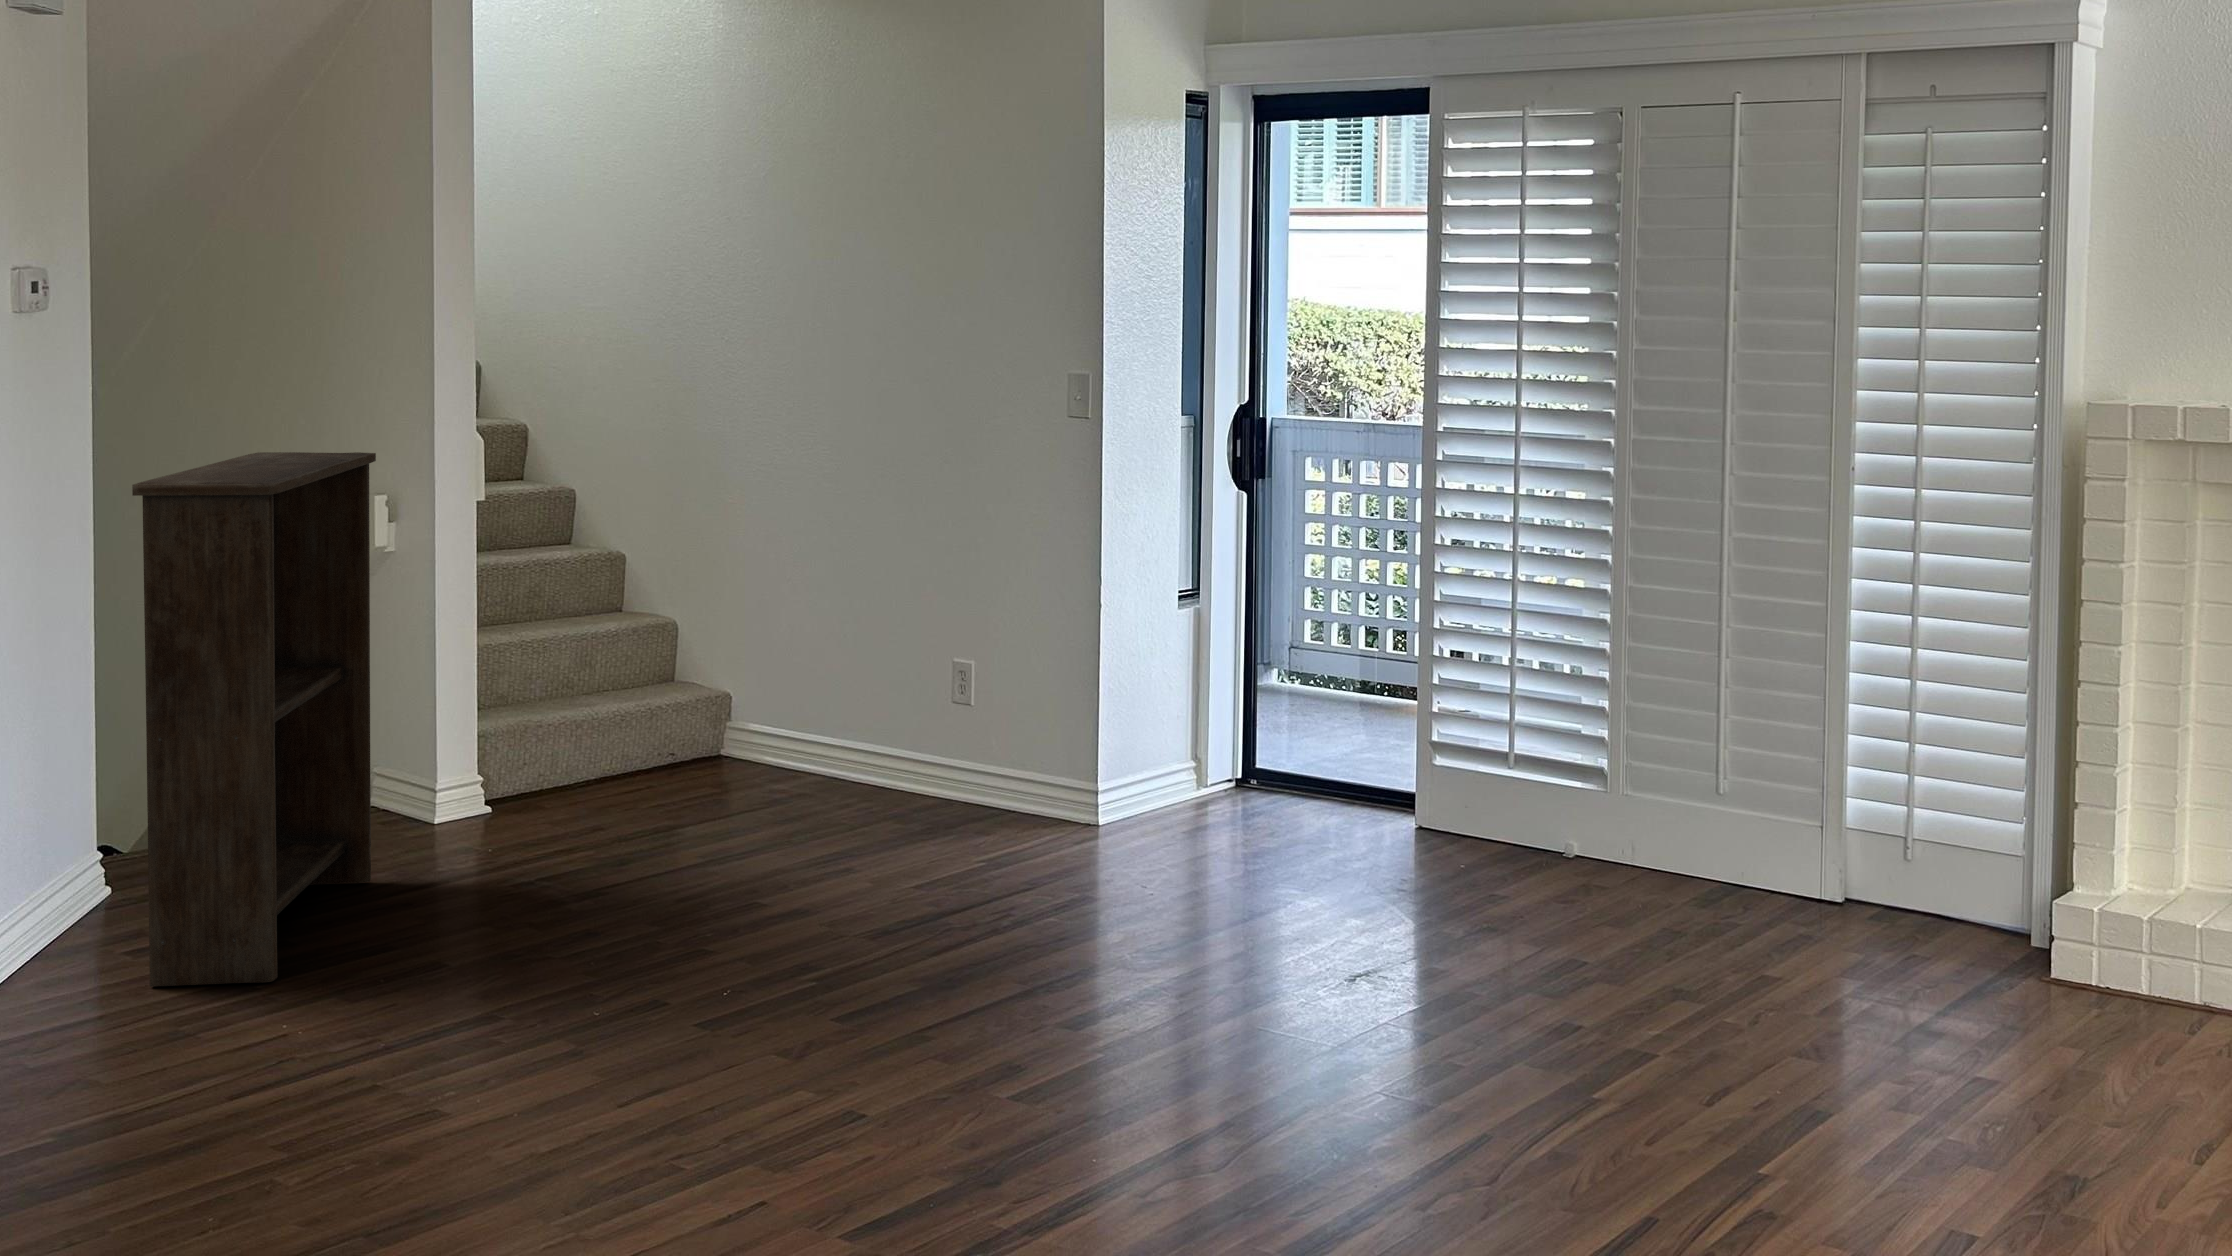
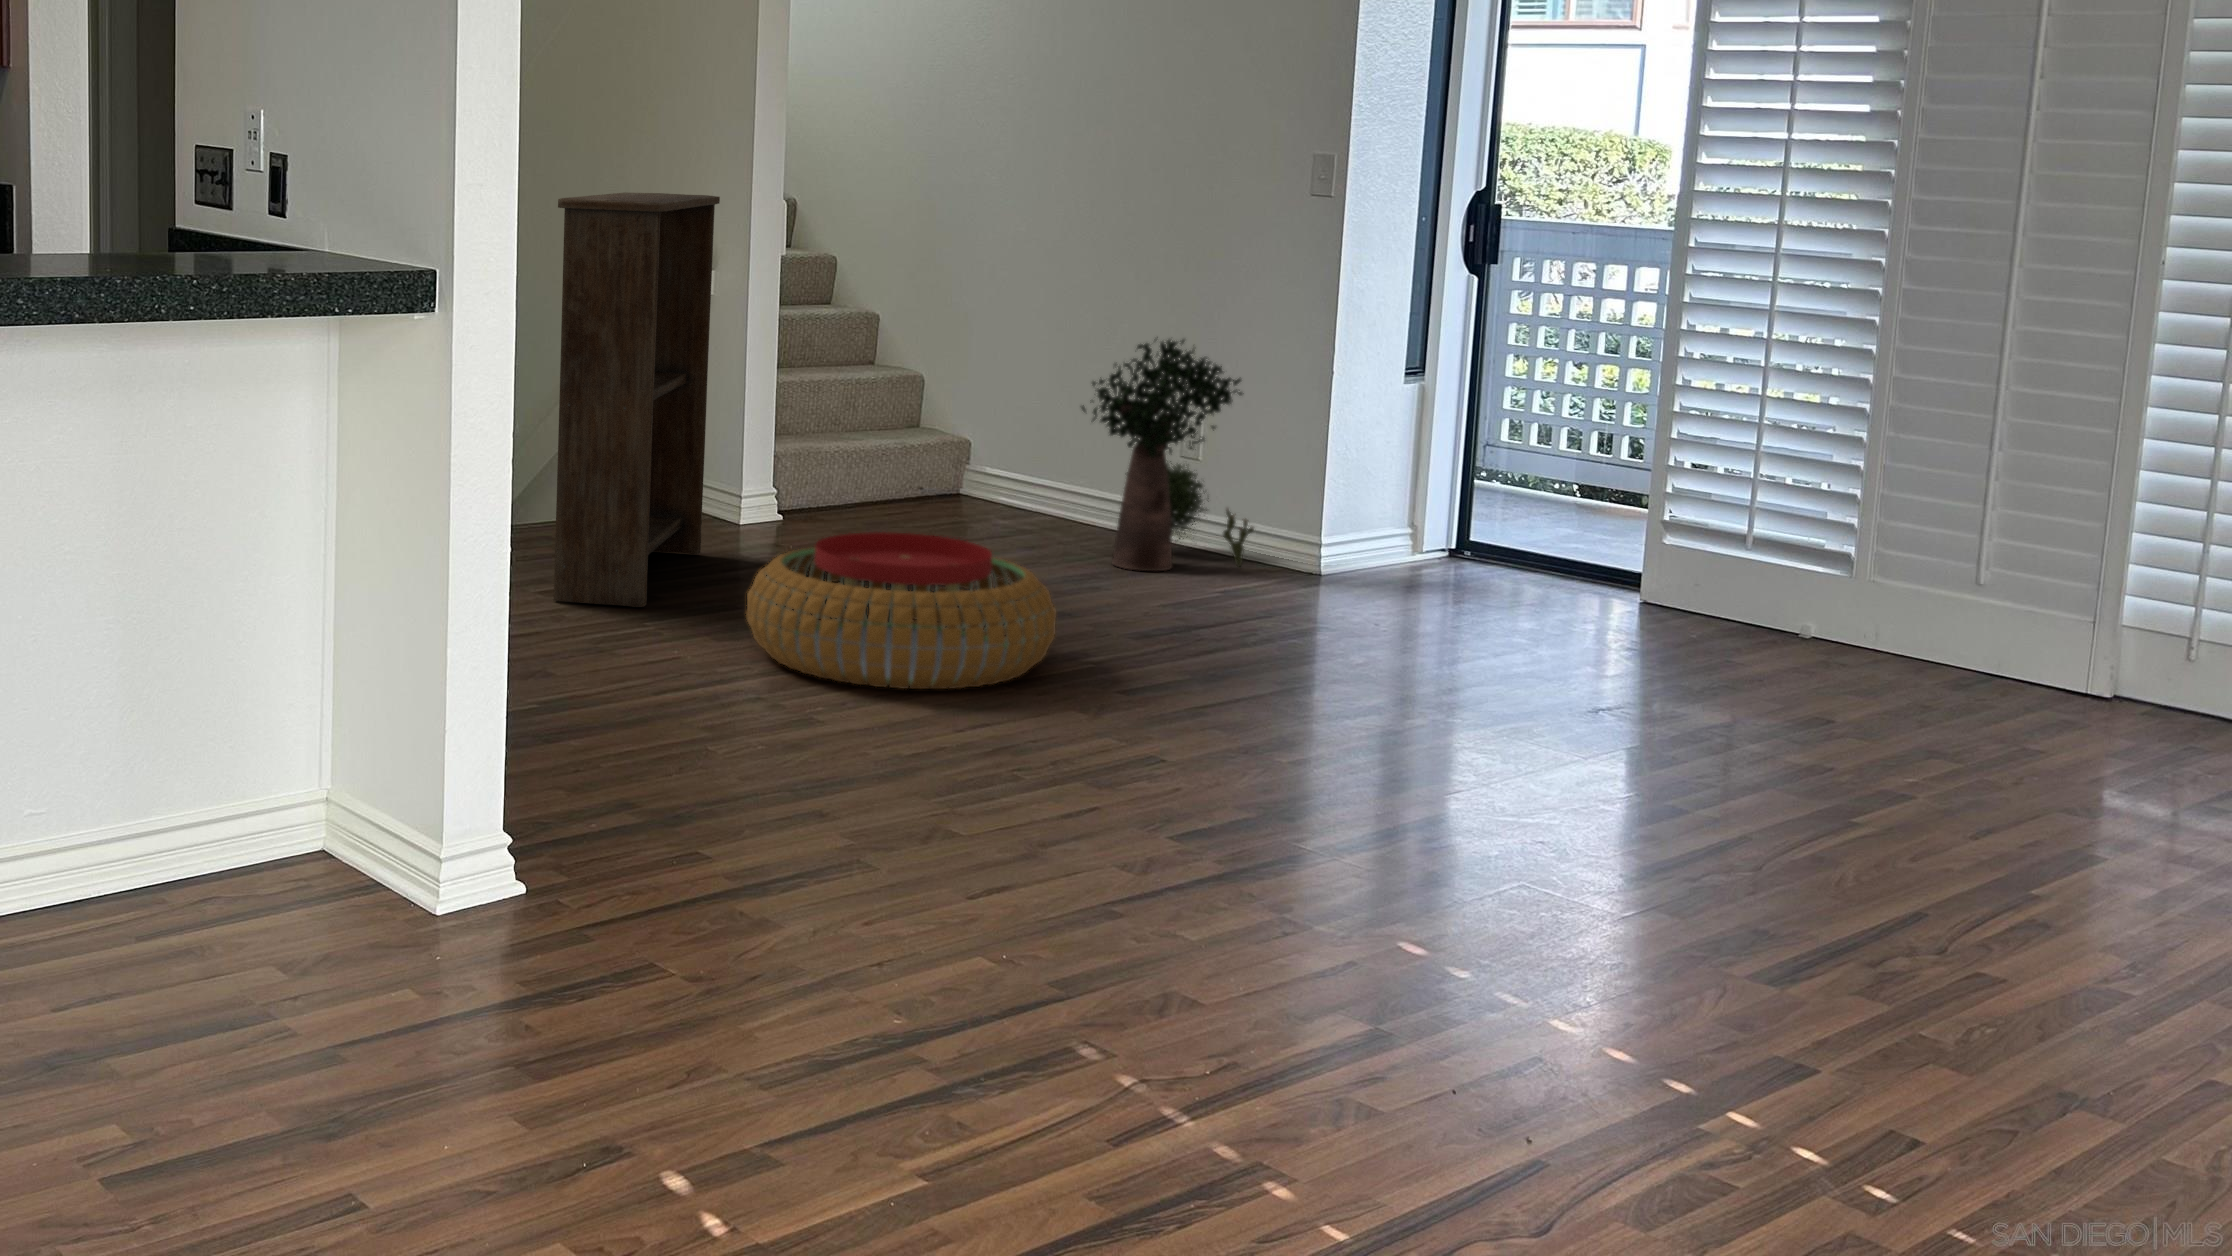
potted plant: none [827,577,1026,843] -> present [1081,337,1254,571]
pouf: none [393,863,782,1076] -> present [747,532,1056,689]

